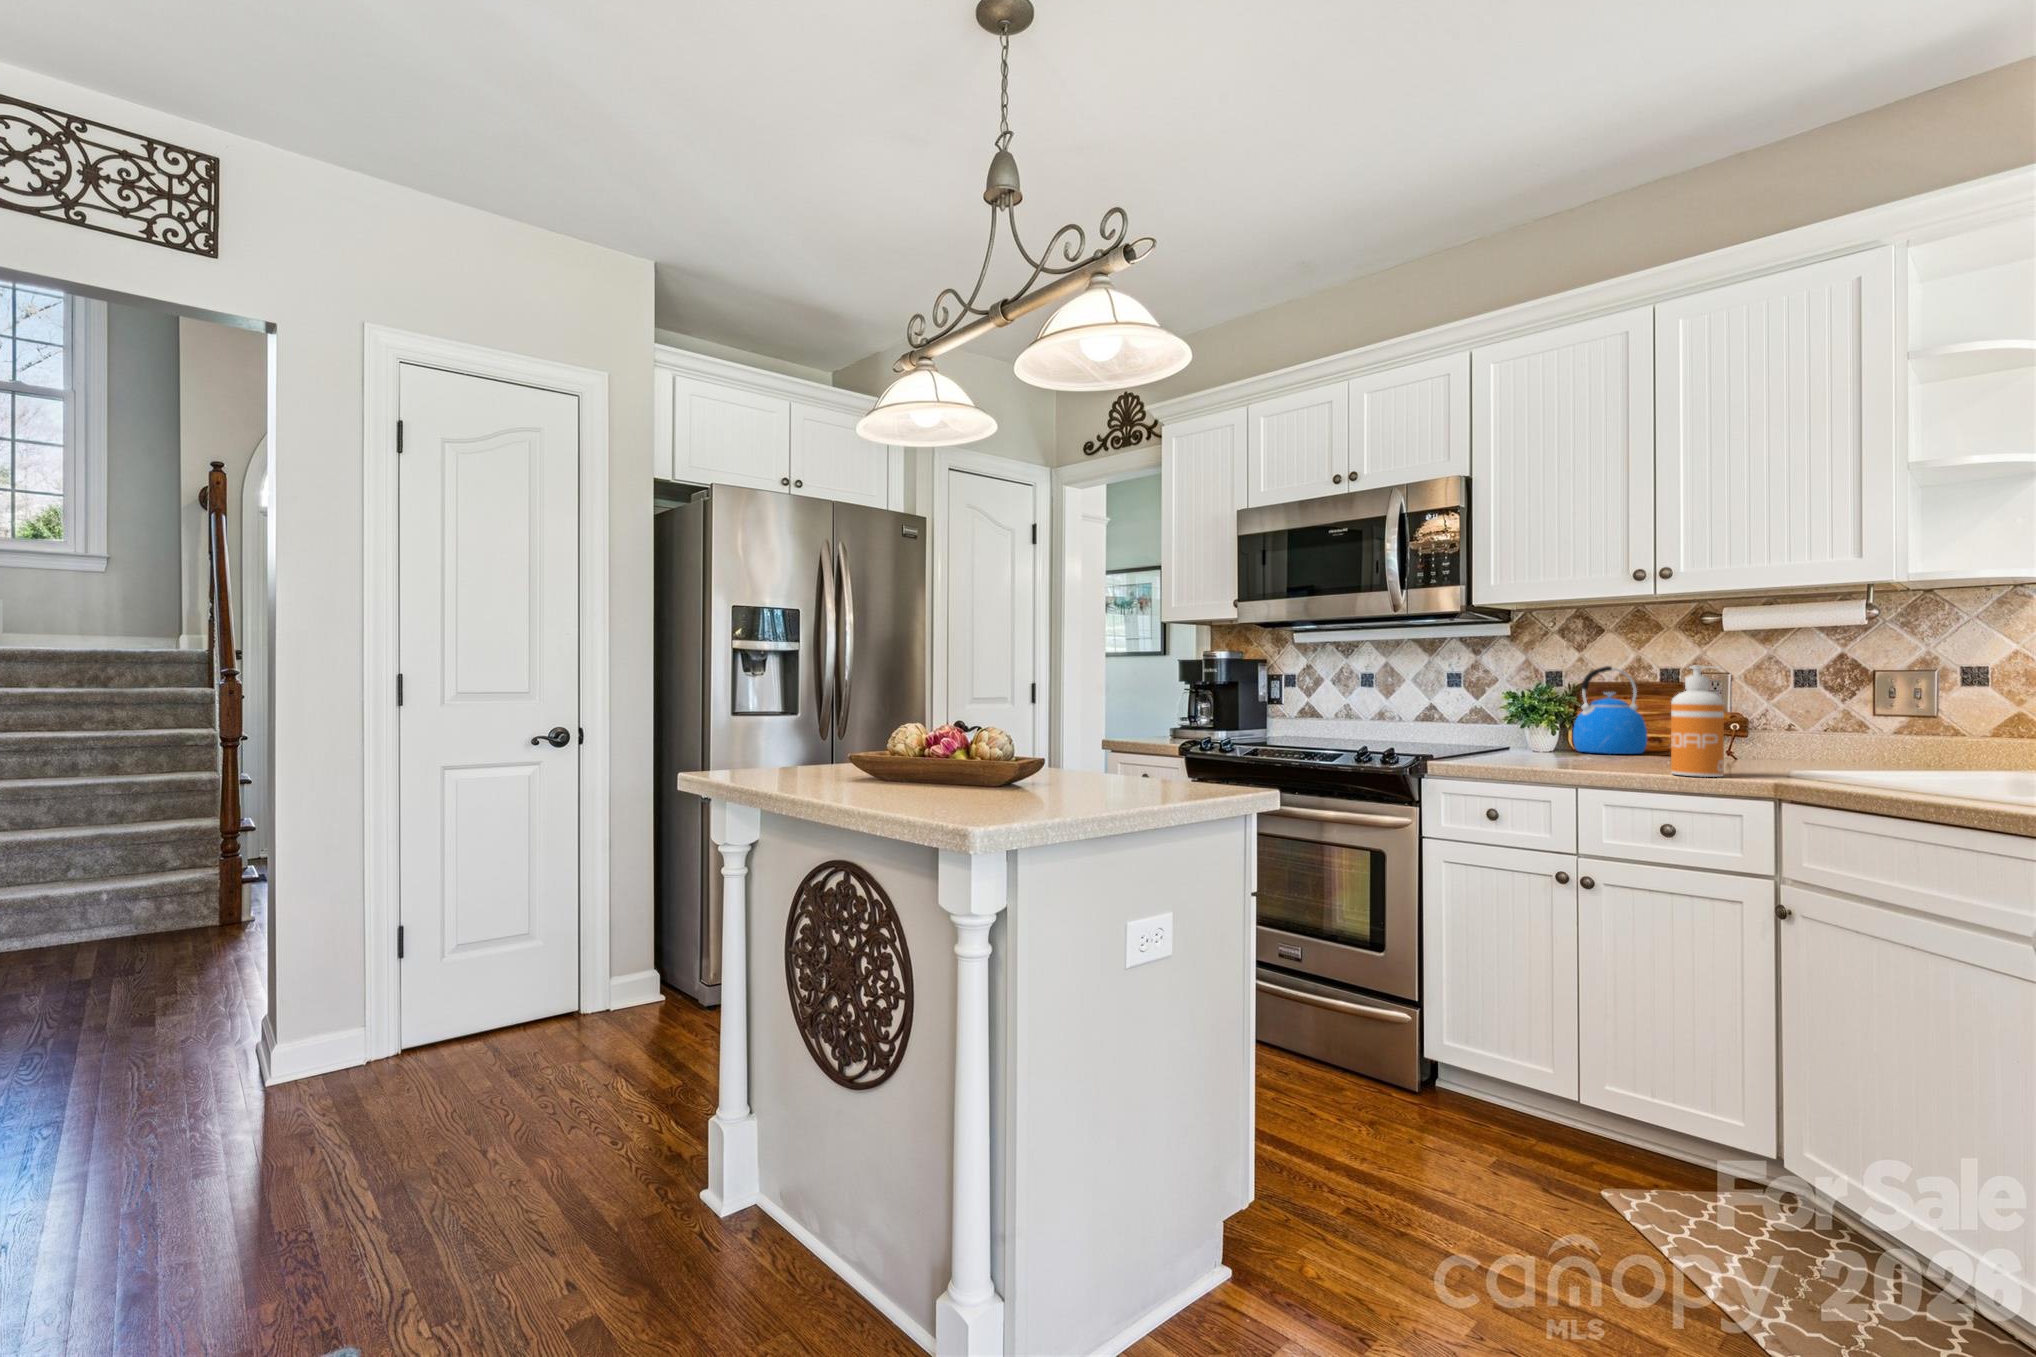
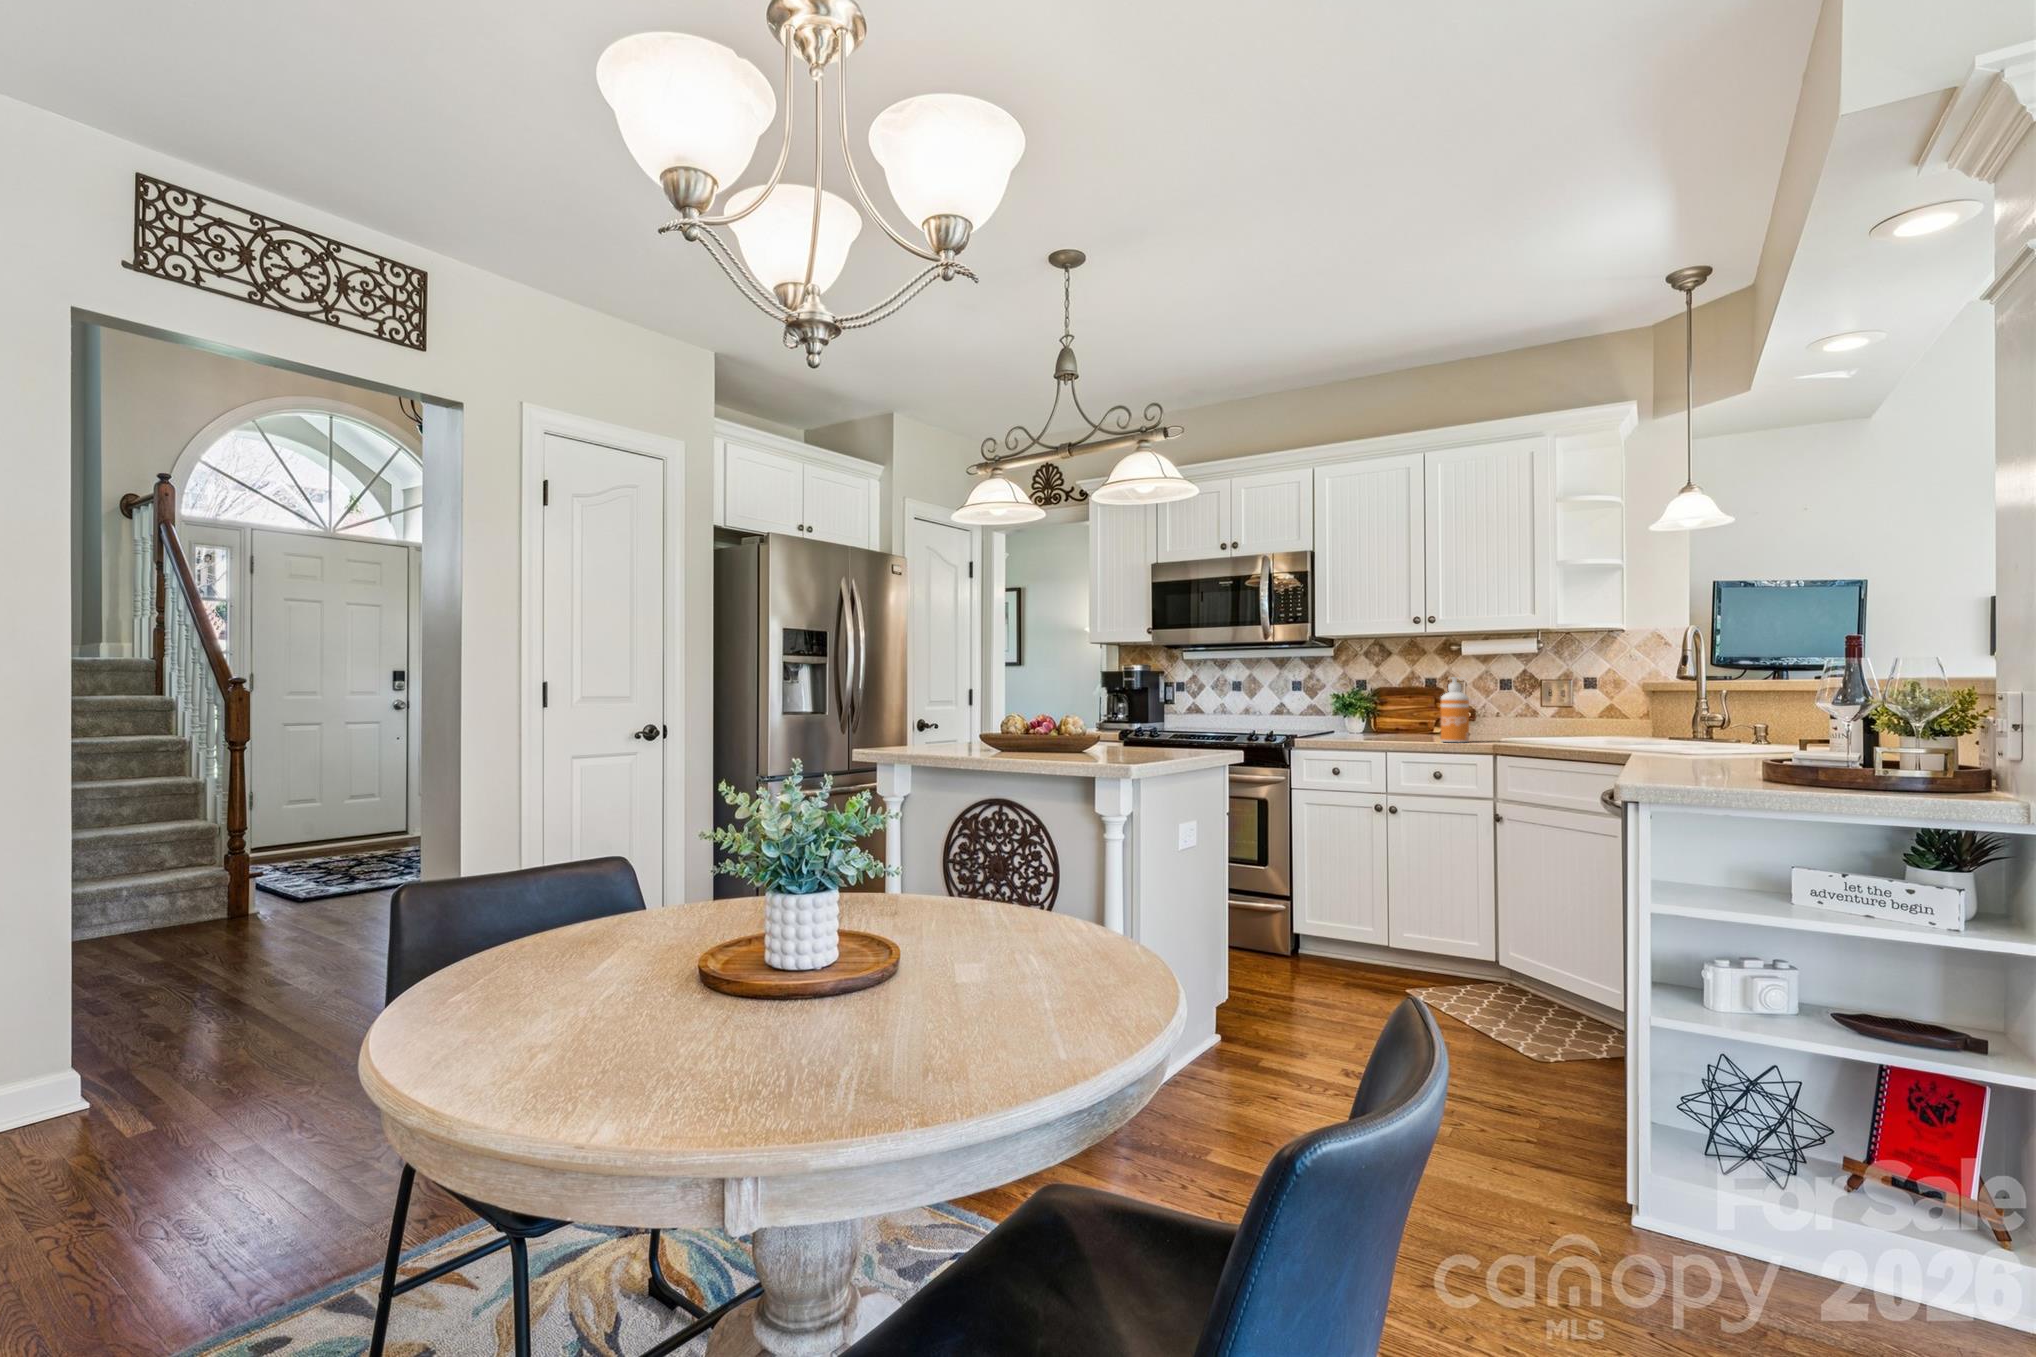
kettle: present [1573,666,1647,754] -> none [1375,677,1424,733]

